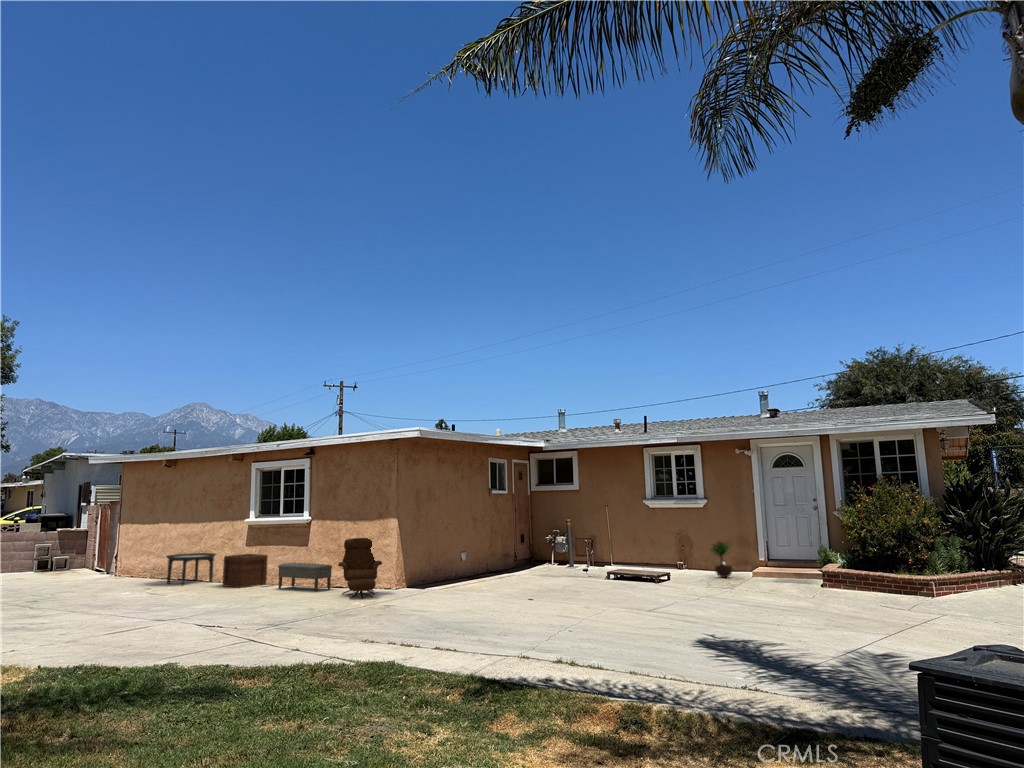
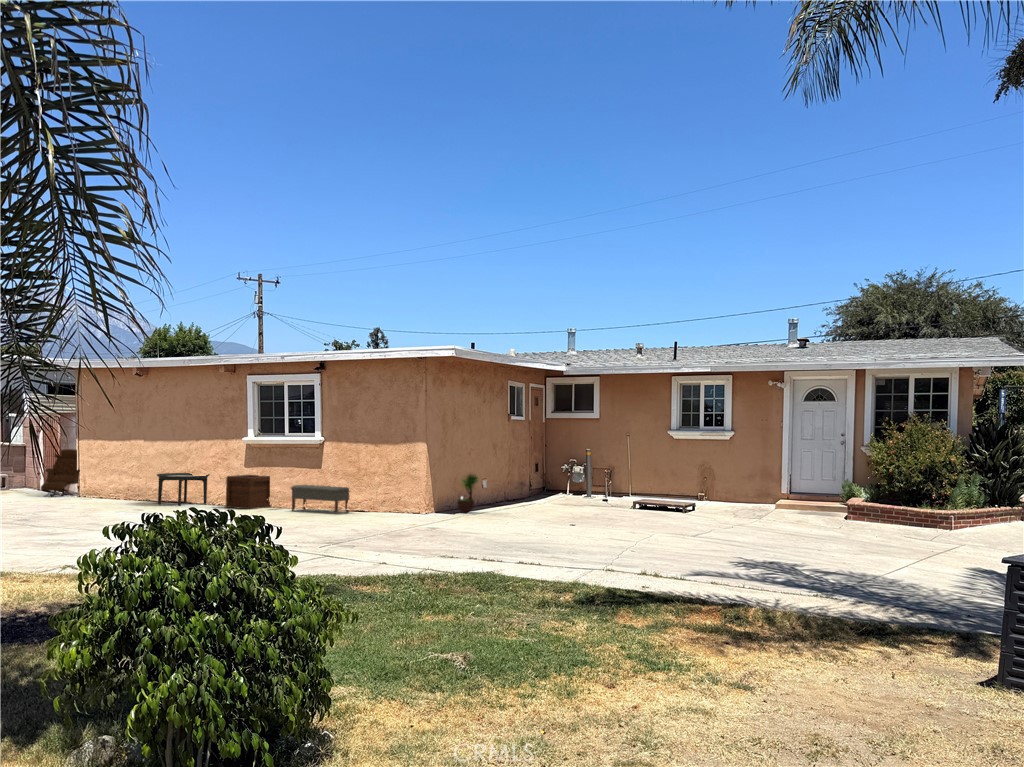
lounge chair: present [338,538,382,599] -> present [41,449,80,497]
potted tree: present [710,541,732,578] -> present [457,474,478,513]

